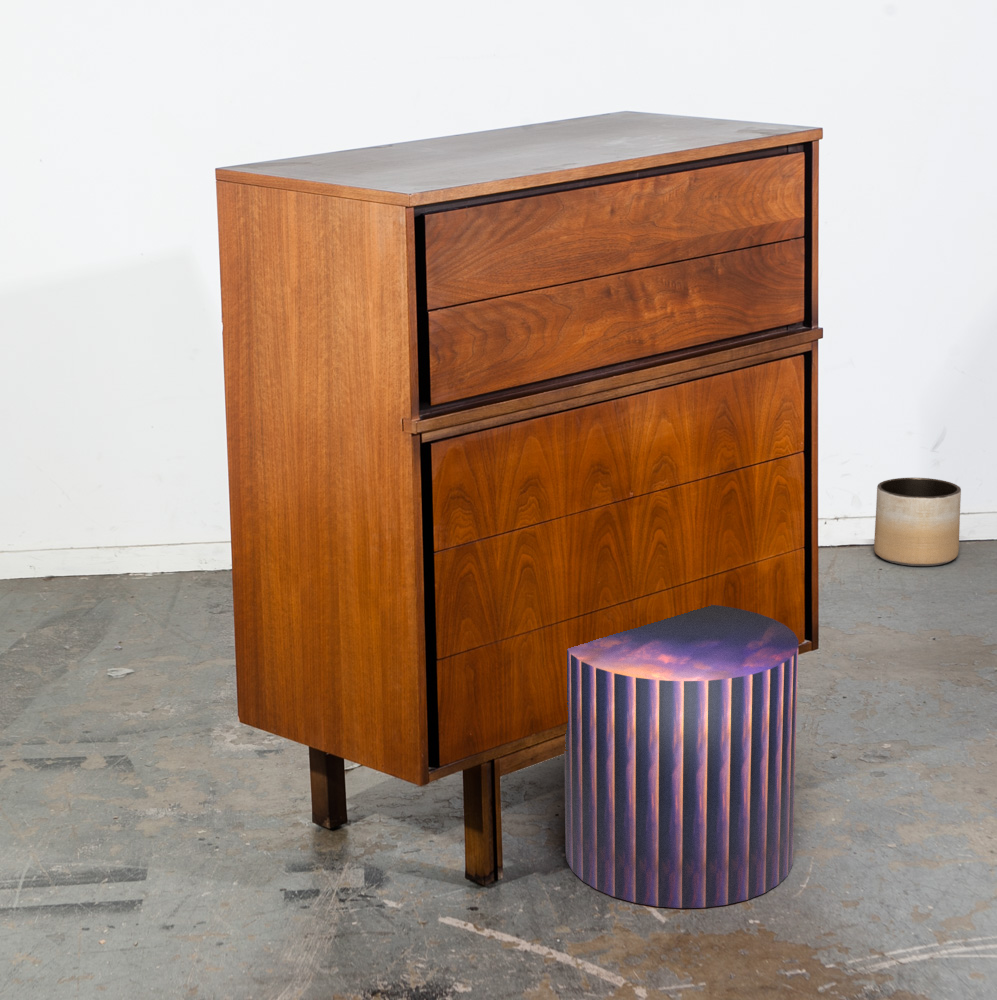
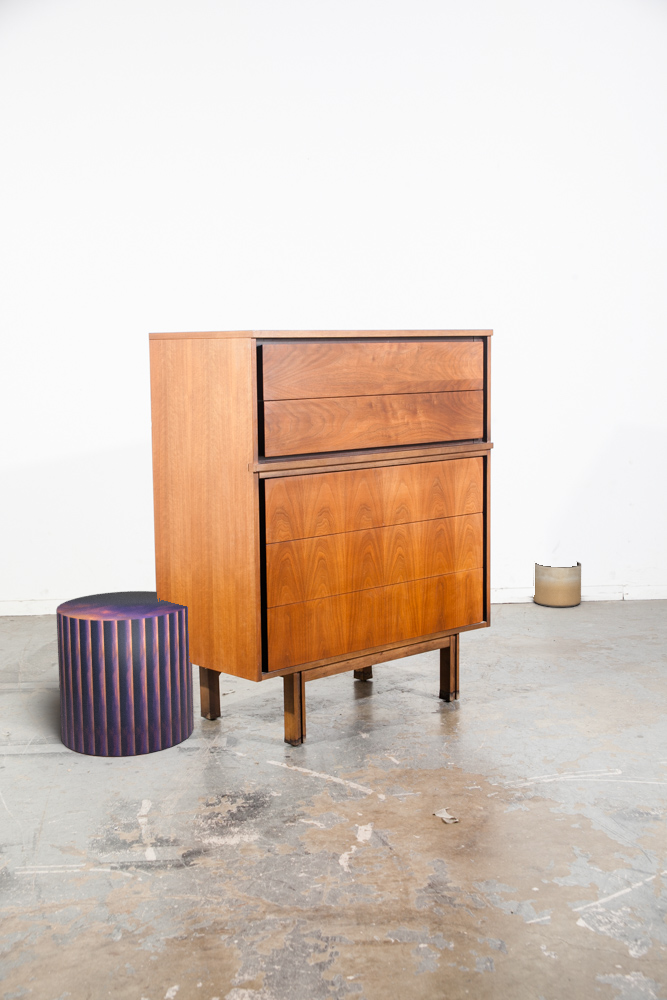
pouf: present [564,605,798,908] -> present [56,591,194,756]

